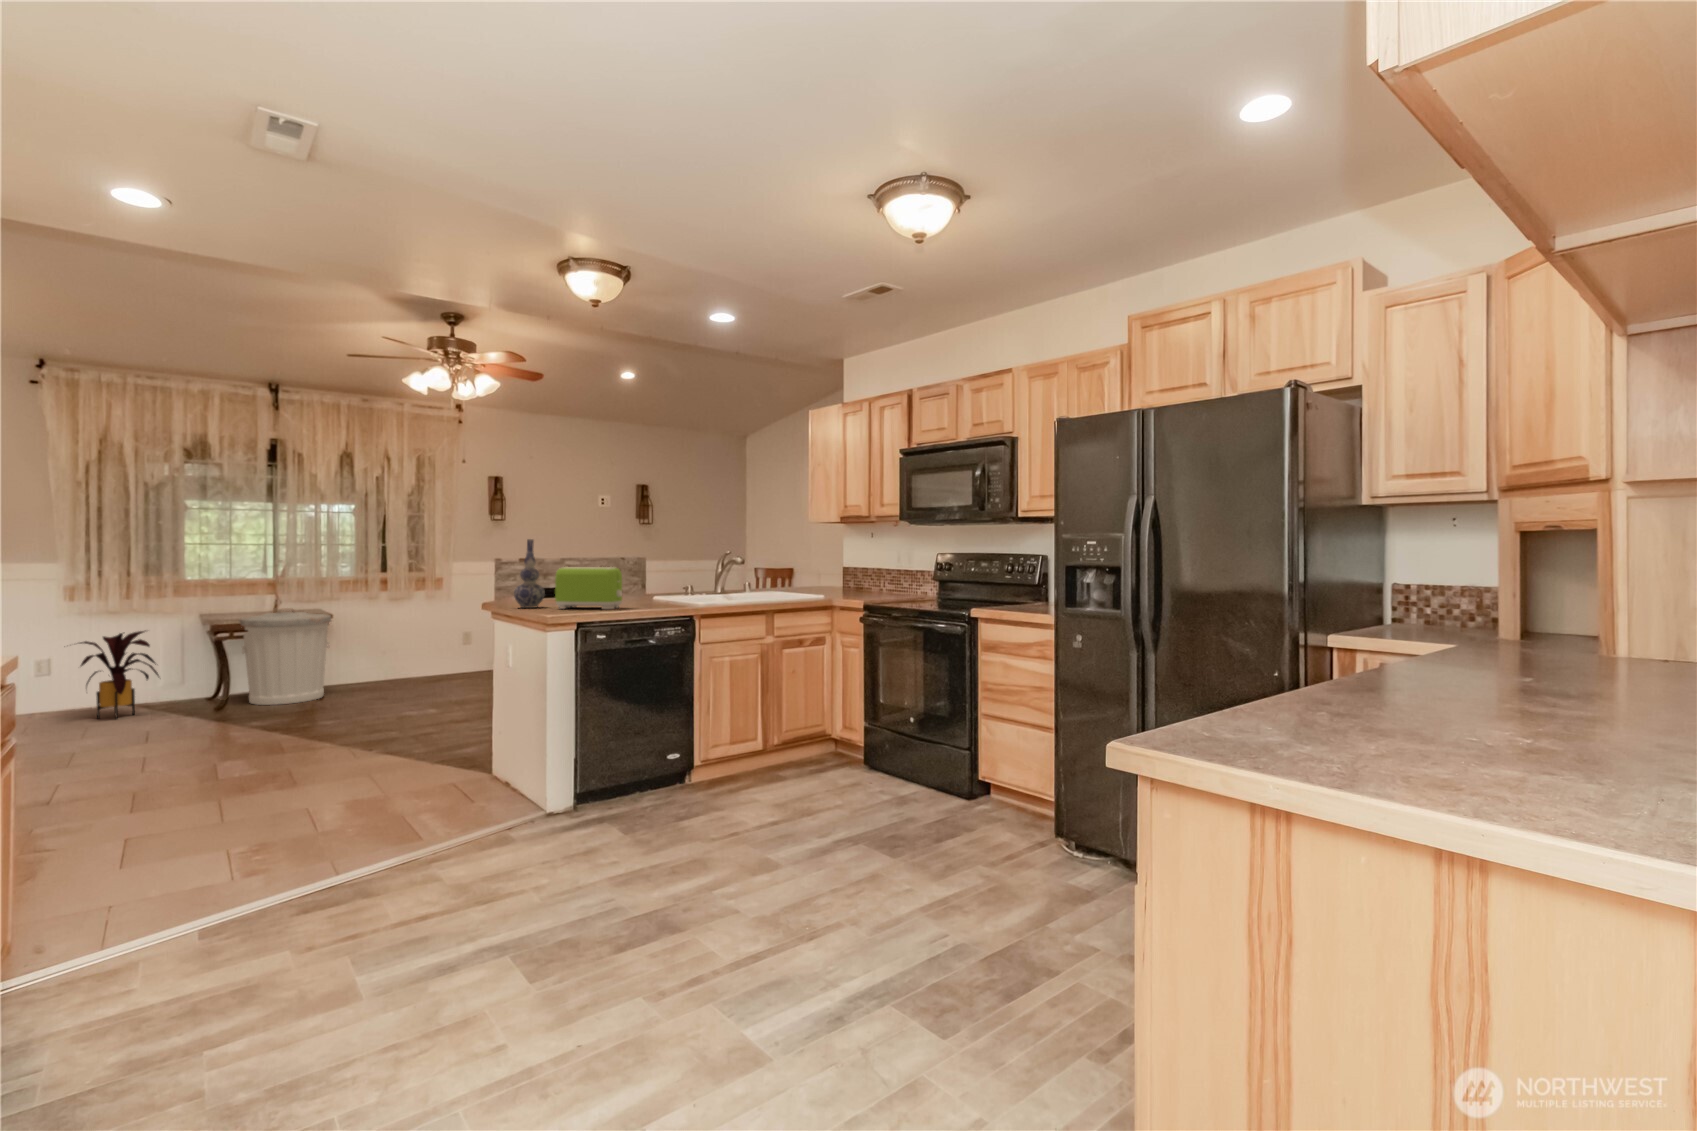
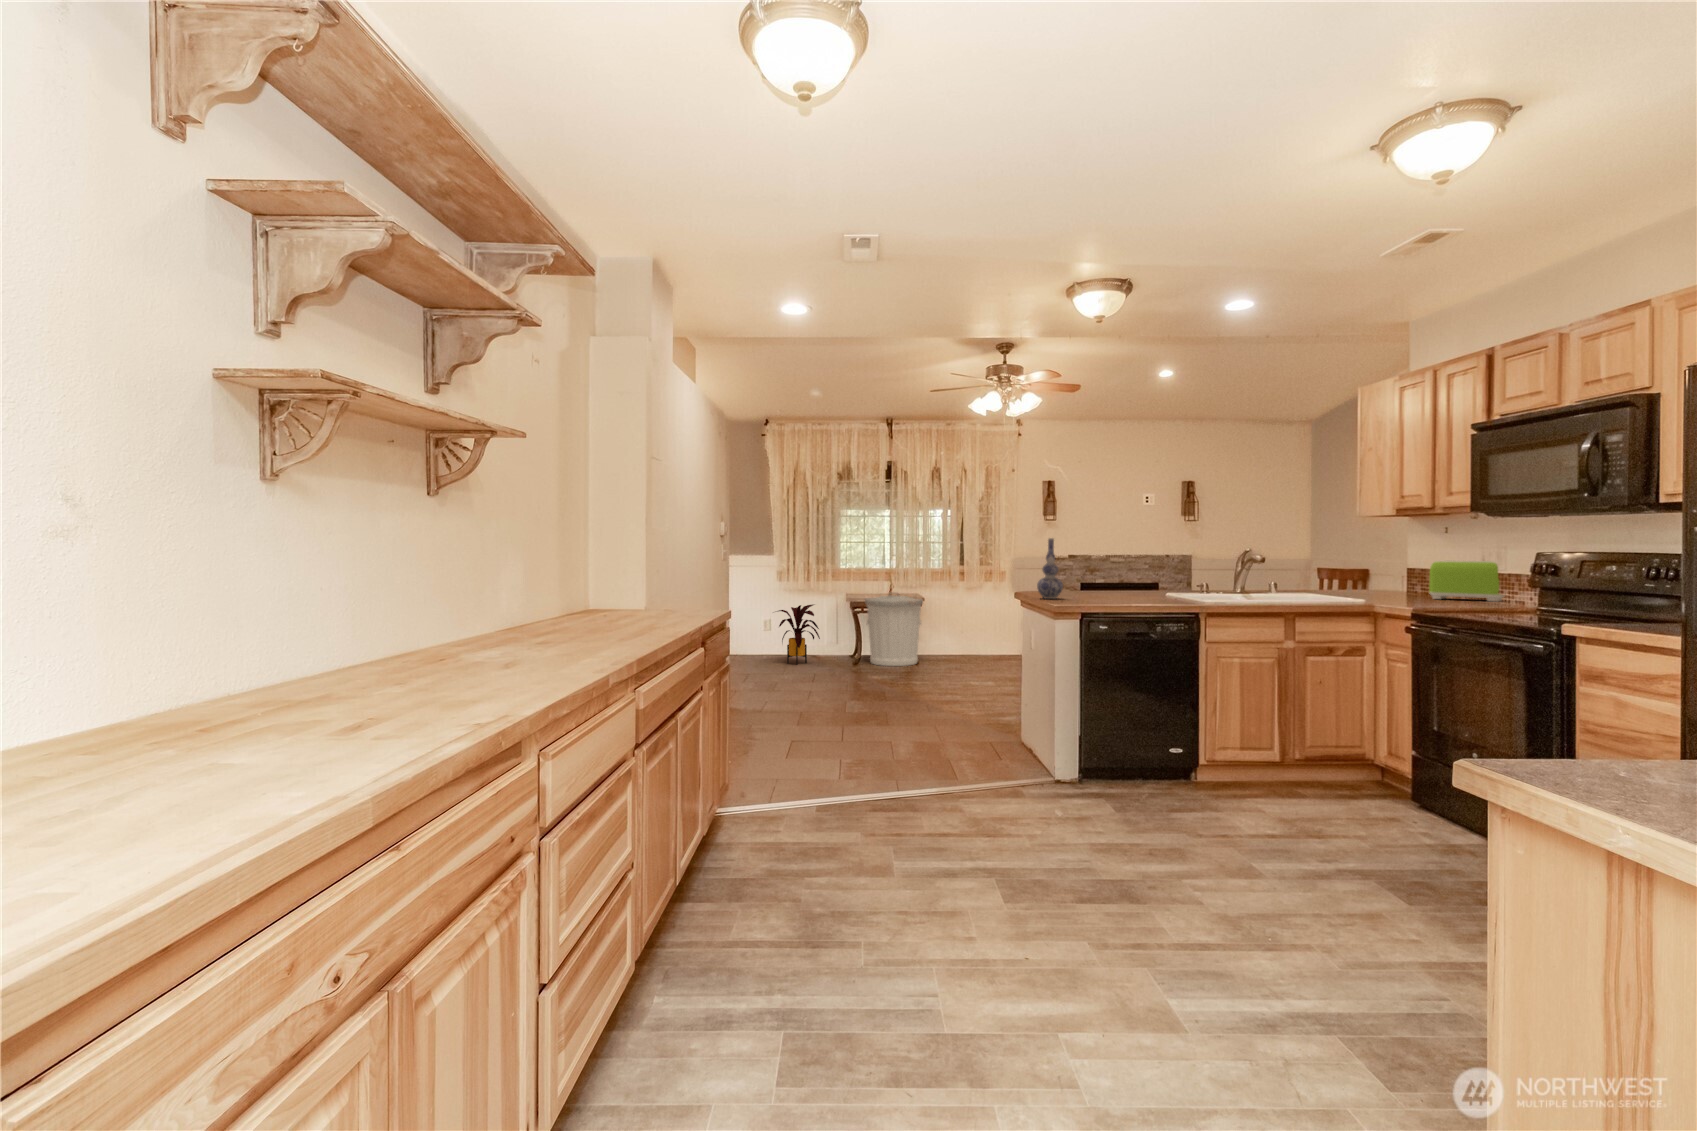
toaster: present [555,567,622,609] -> present [1429,561,1504,601]

